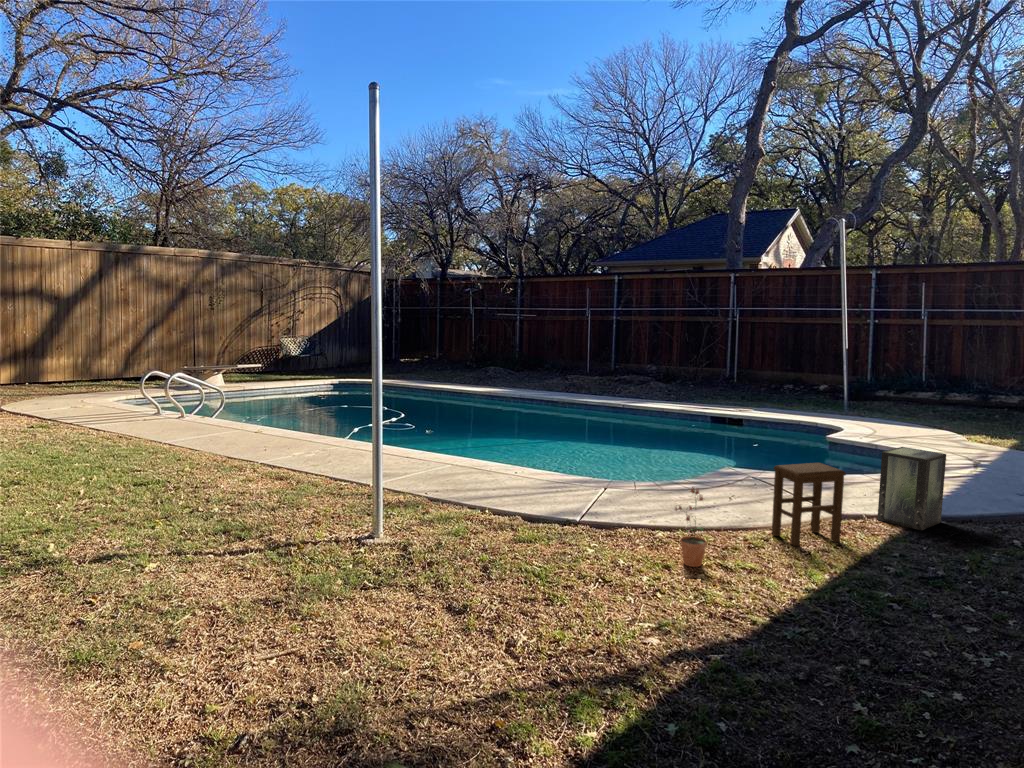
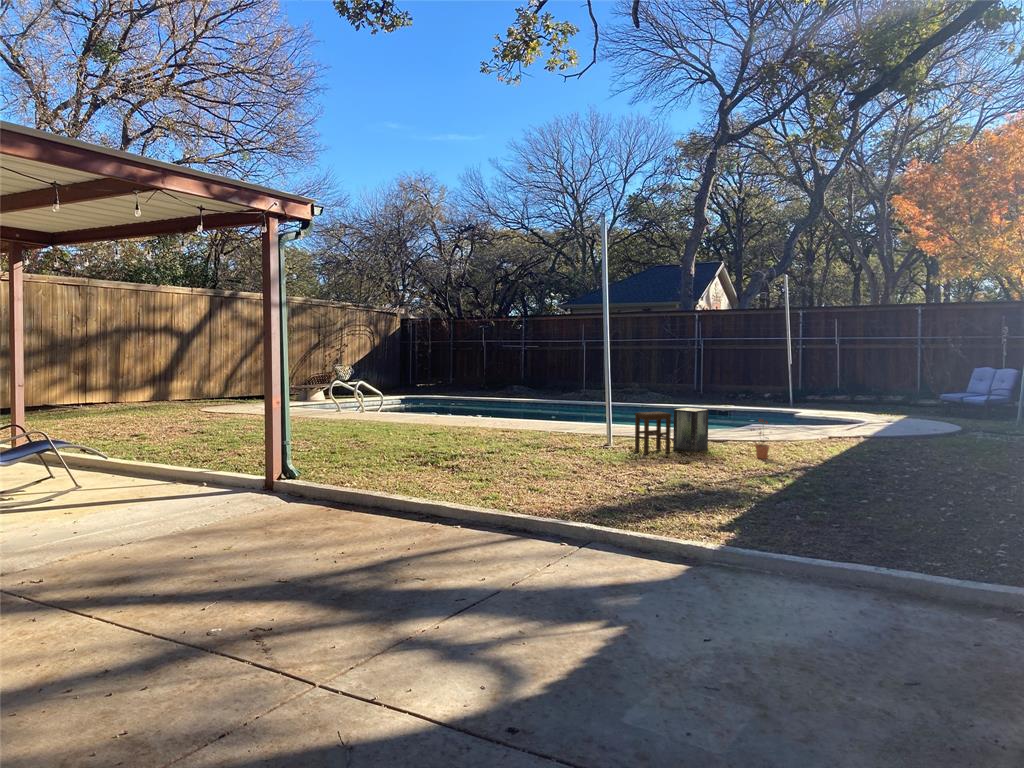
storage box: present [877,447,946,530] -> present [673,408,708,452]
stool: present [772,463,846,546] -> present [635,412,671,454]

